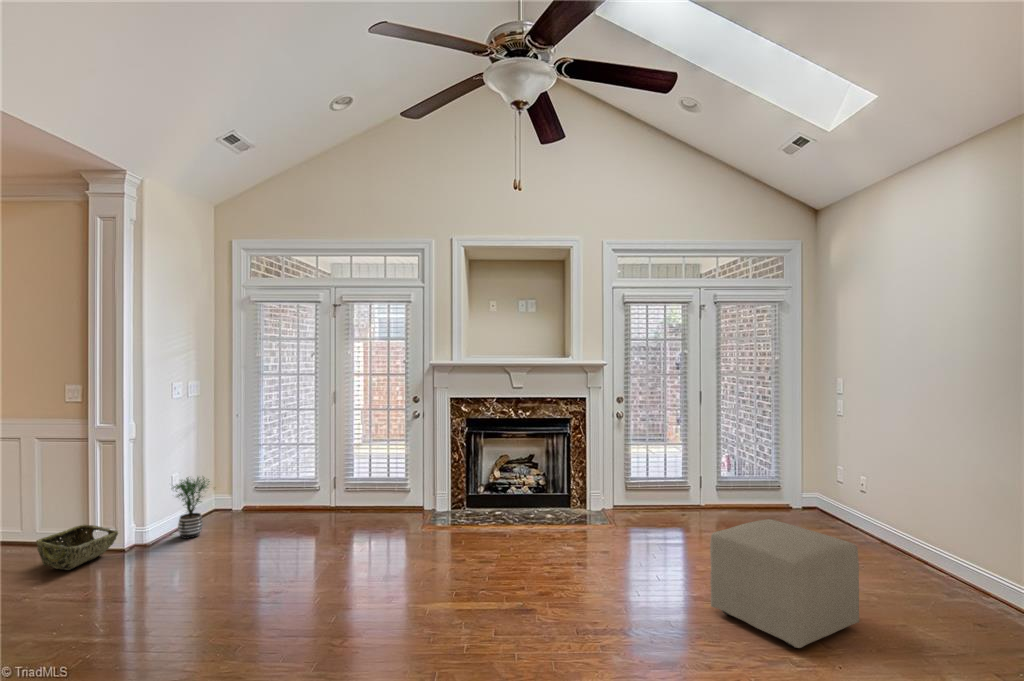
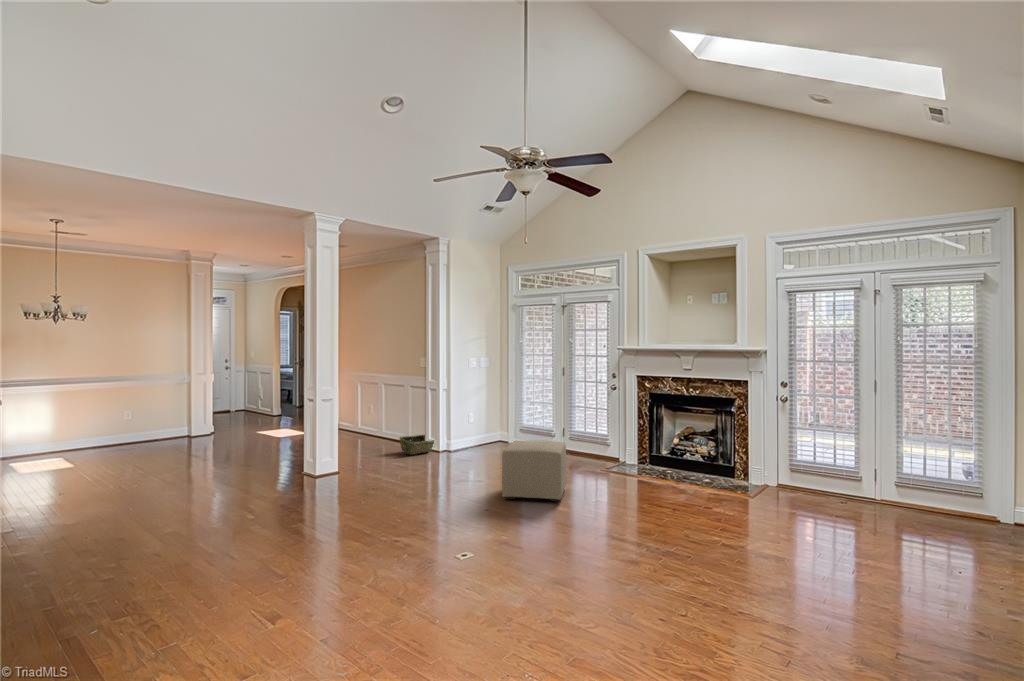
potted plant: present [173,477,210,538] -> none [464,415,487,452]
ottoman: present [710,519,859,648] -> present [502,441,566,502]

